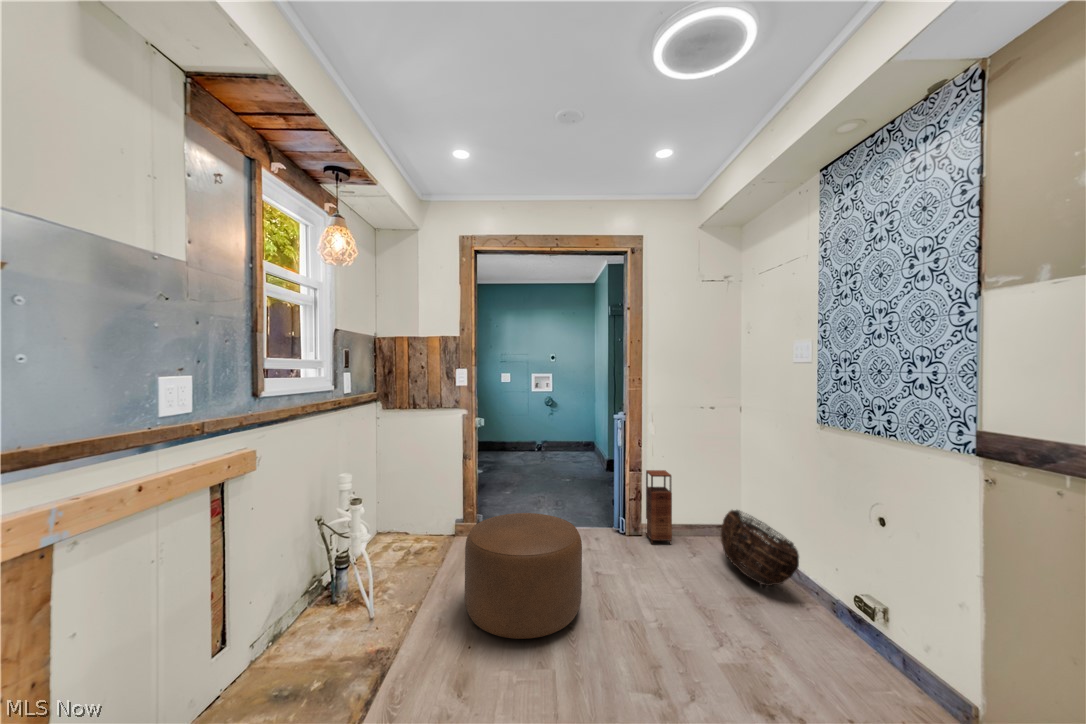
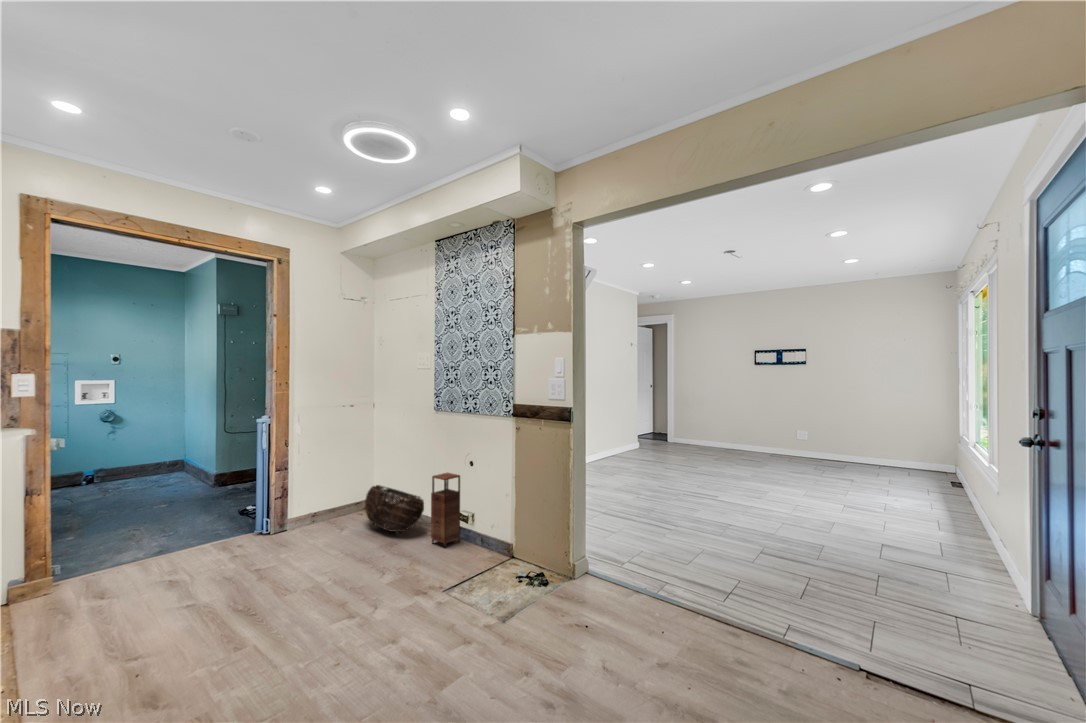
storage cabinet: present [646,470,672,544] -> present [431,473,460,548]
ottoman: present [465,513,582,639] -> none [110,523,262,649]

